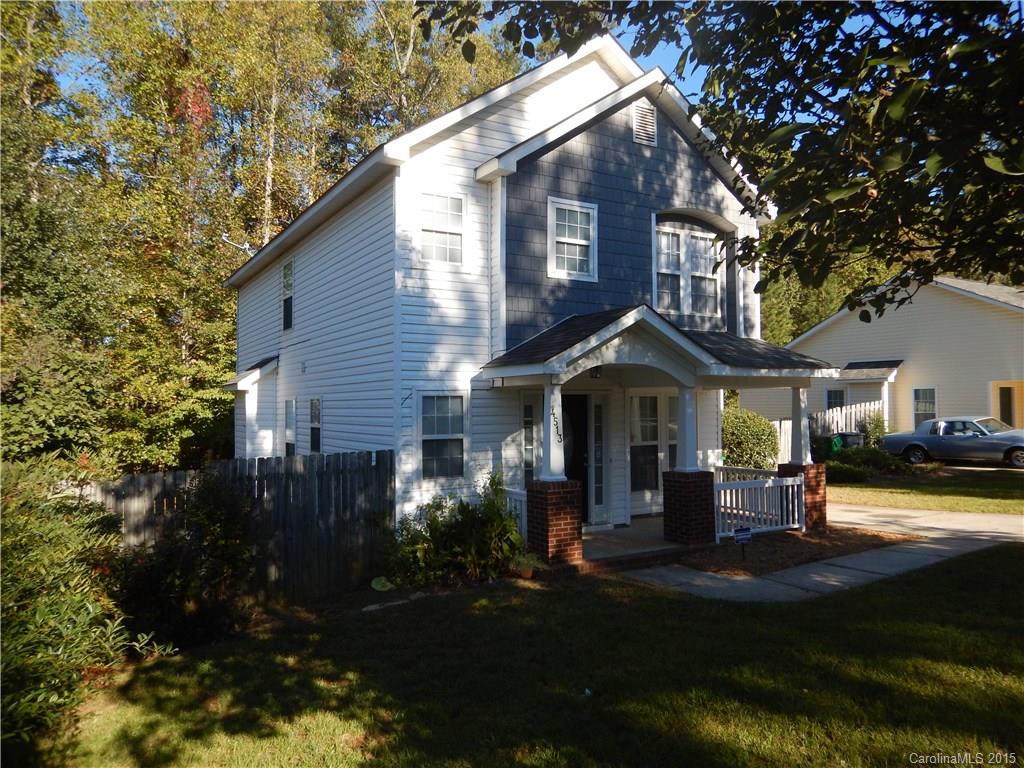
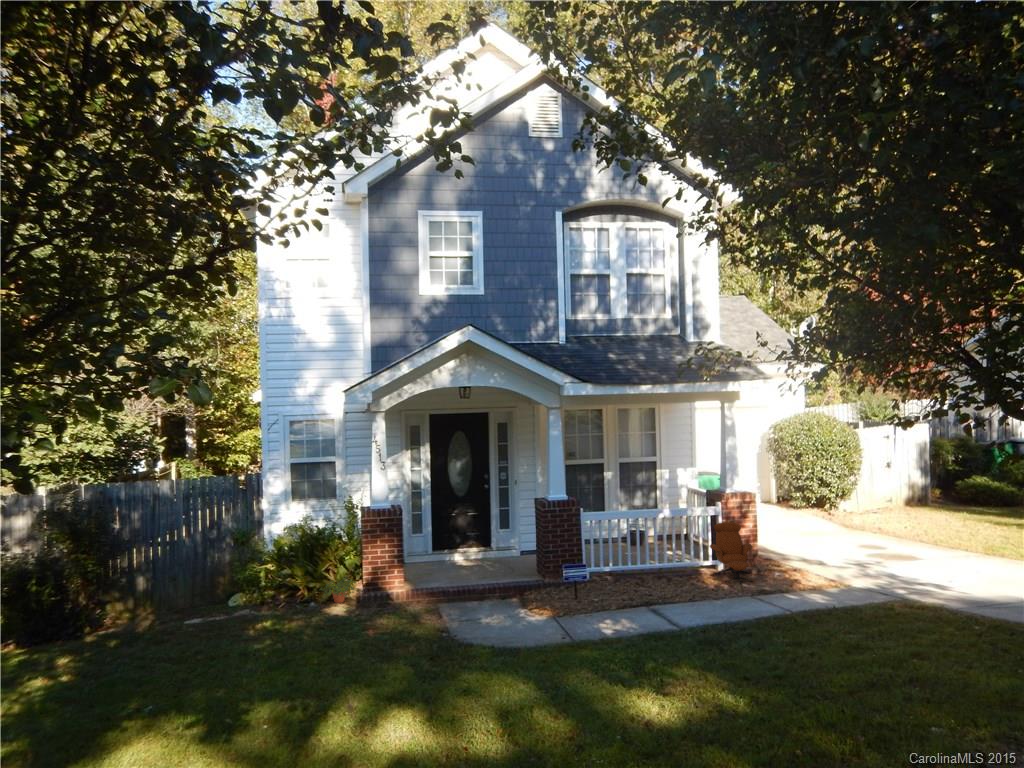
lounge chair: none [798,490,849,543] -> present [710,522,752,584]

